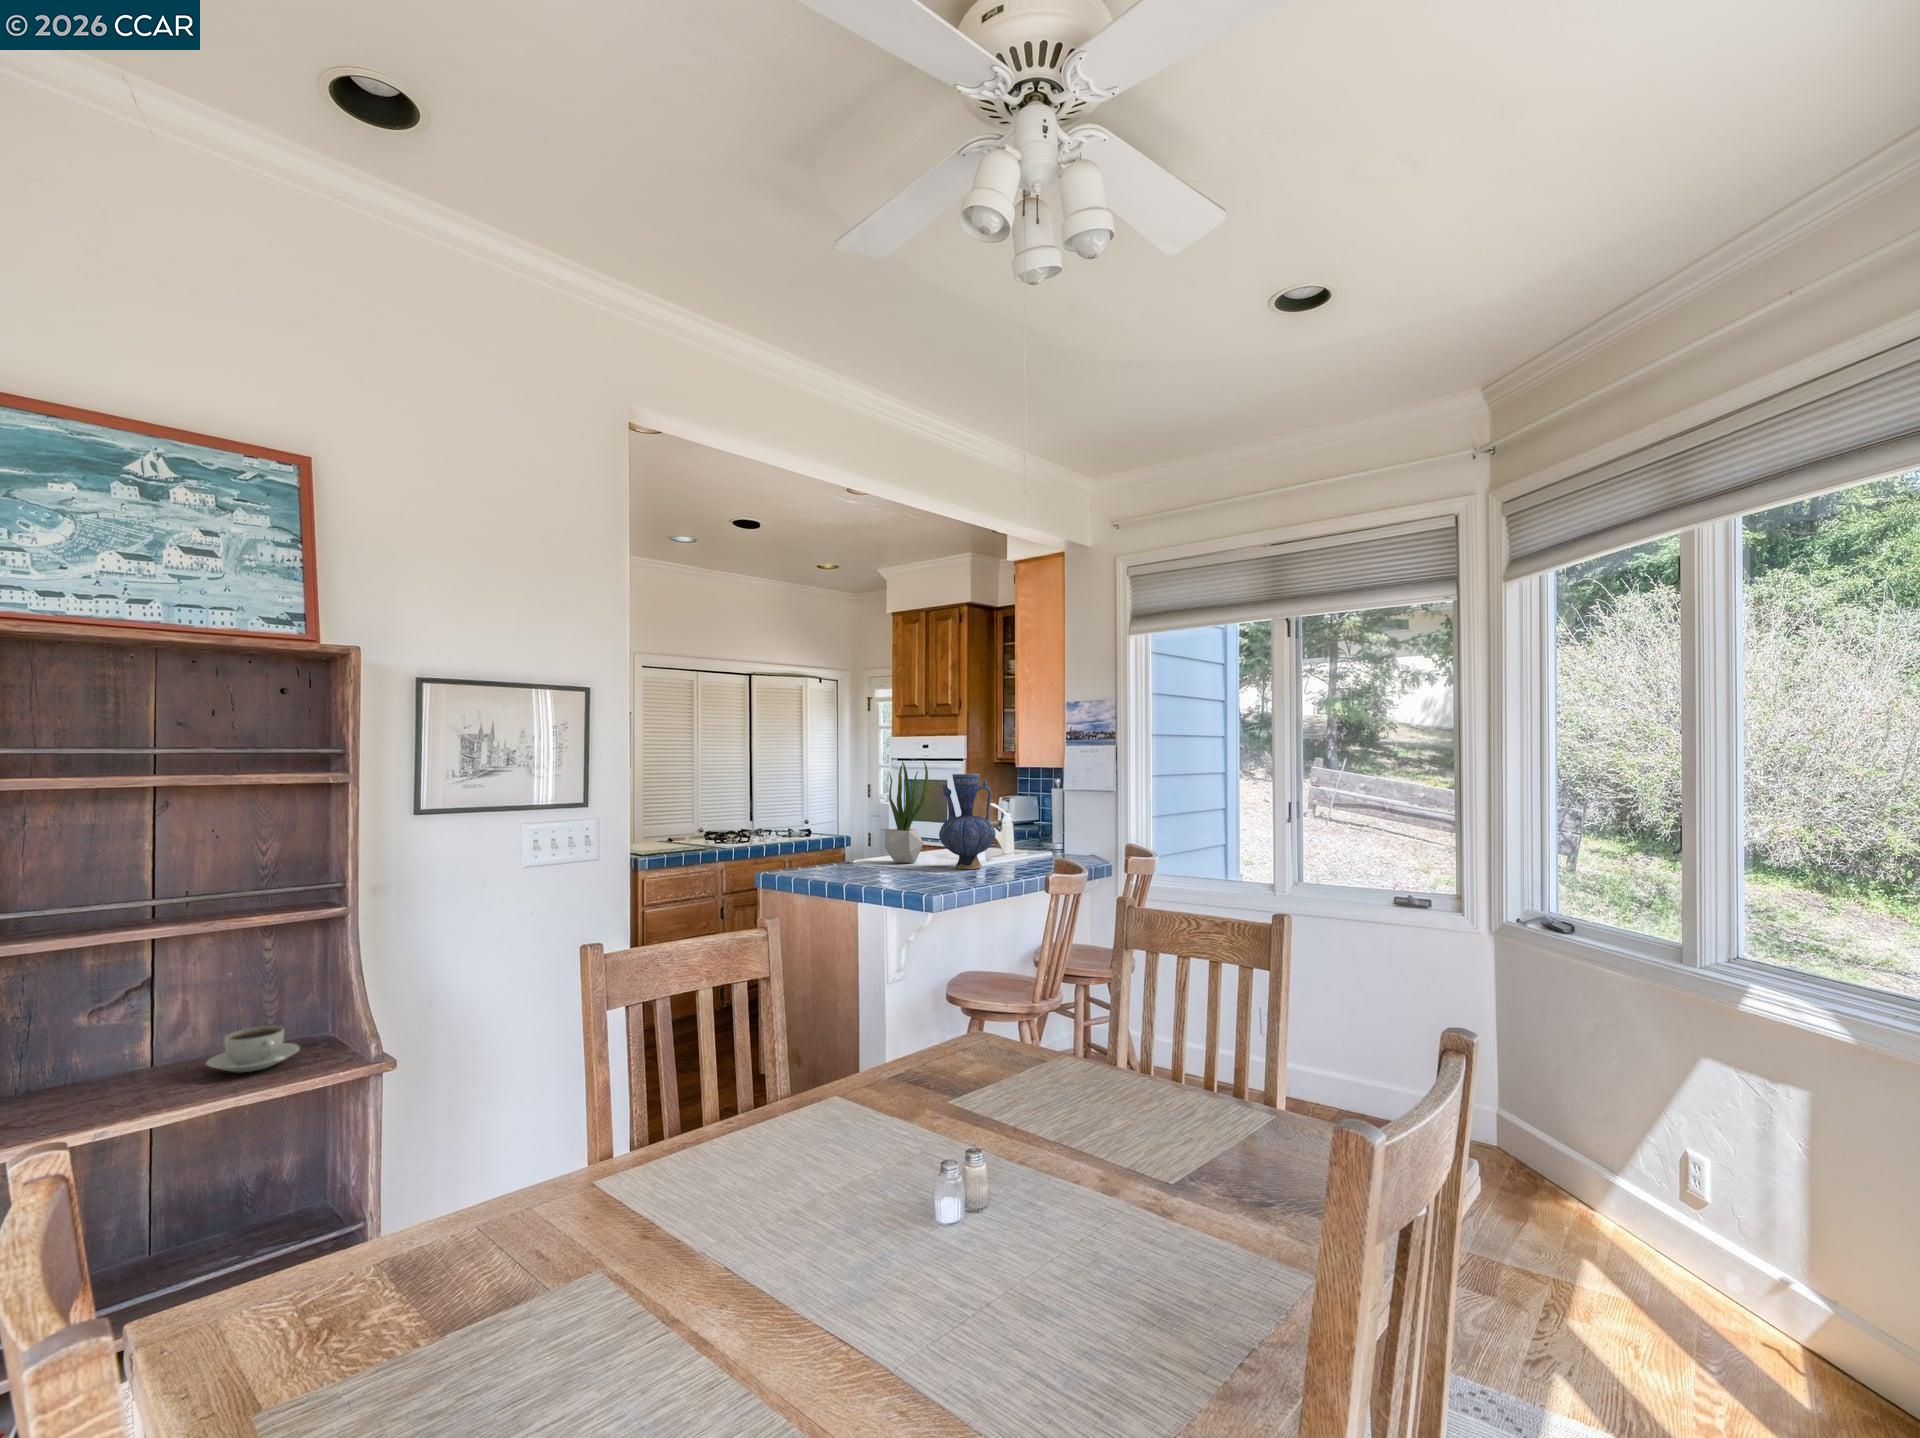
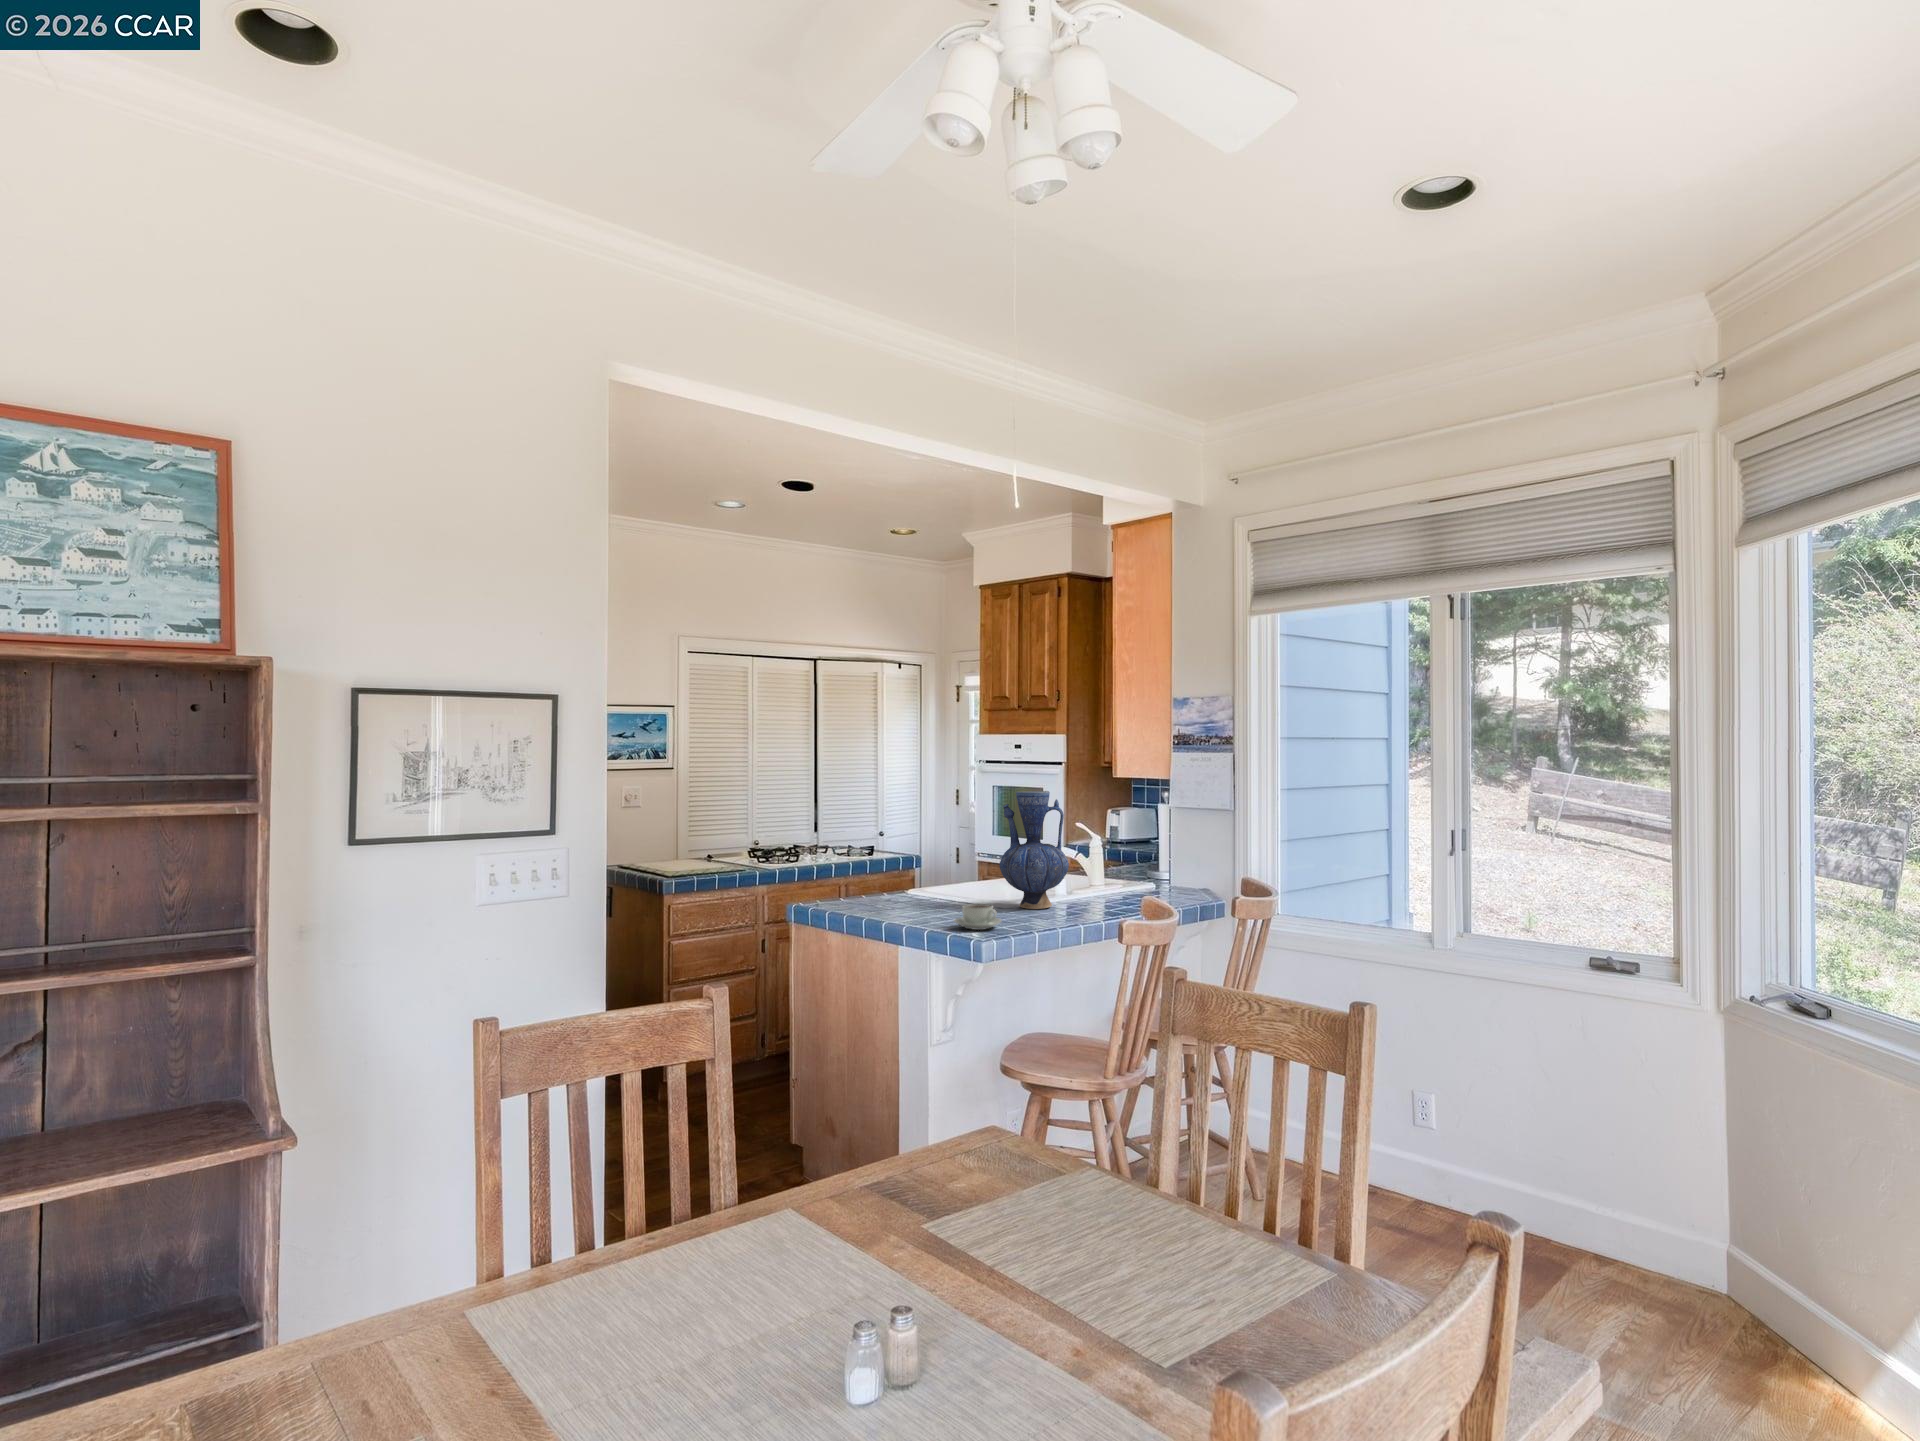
potted plant: present [885,761,928,863] -> none [937,773,990,898]
coffee cup: present [206,1026,300,1072] -> present [954,904,1002,930]

